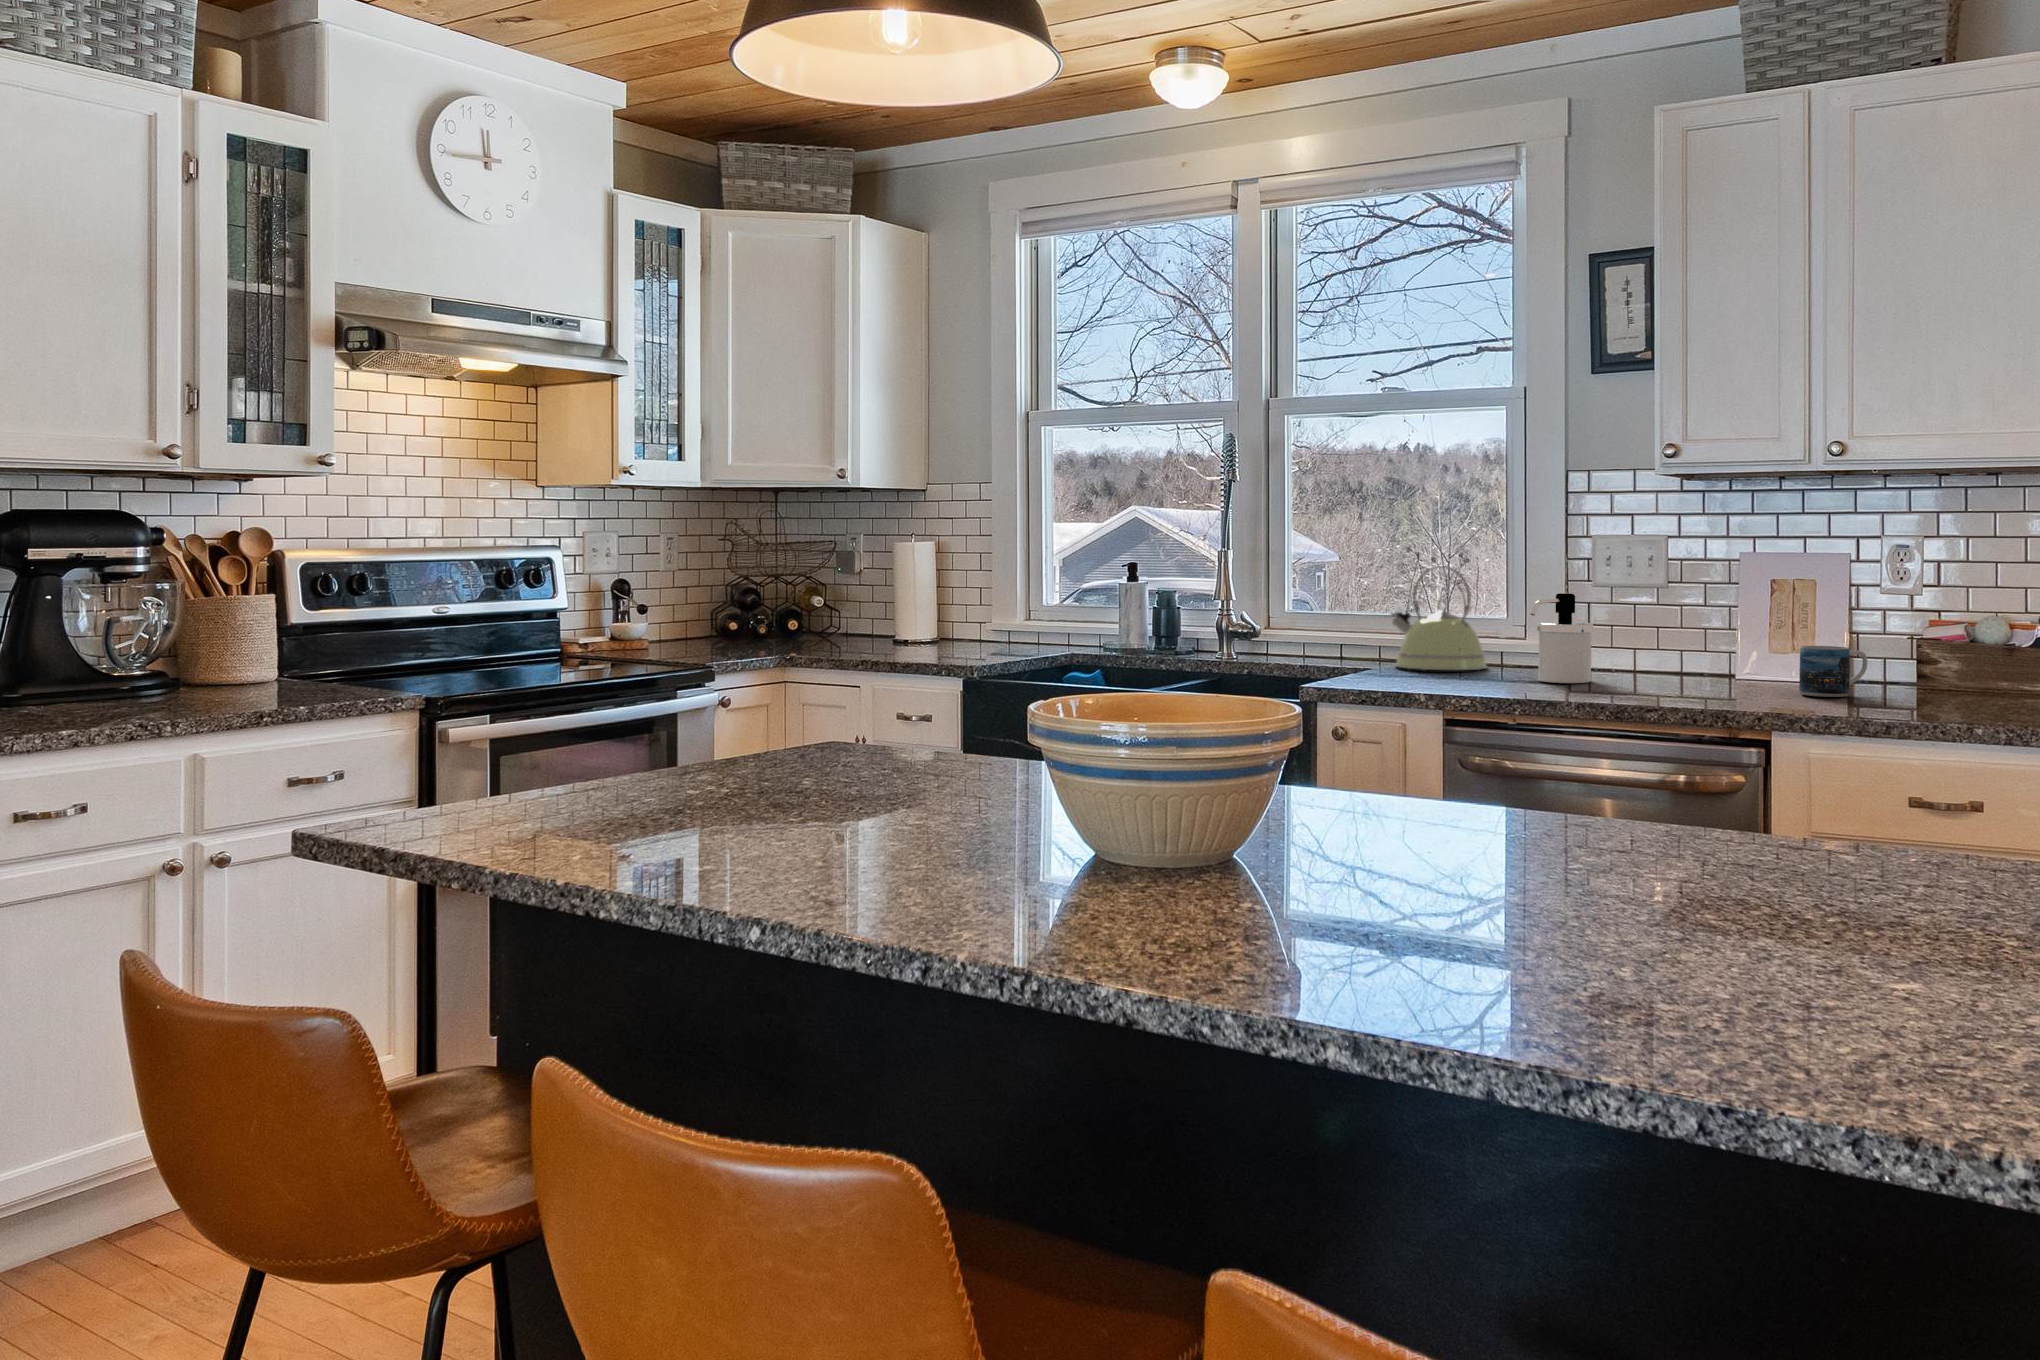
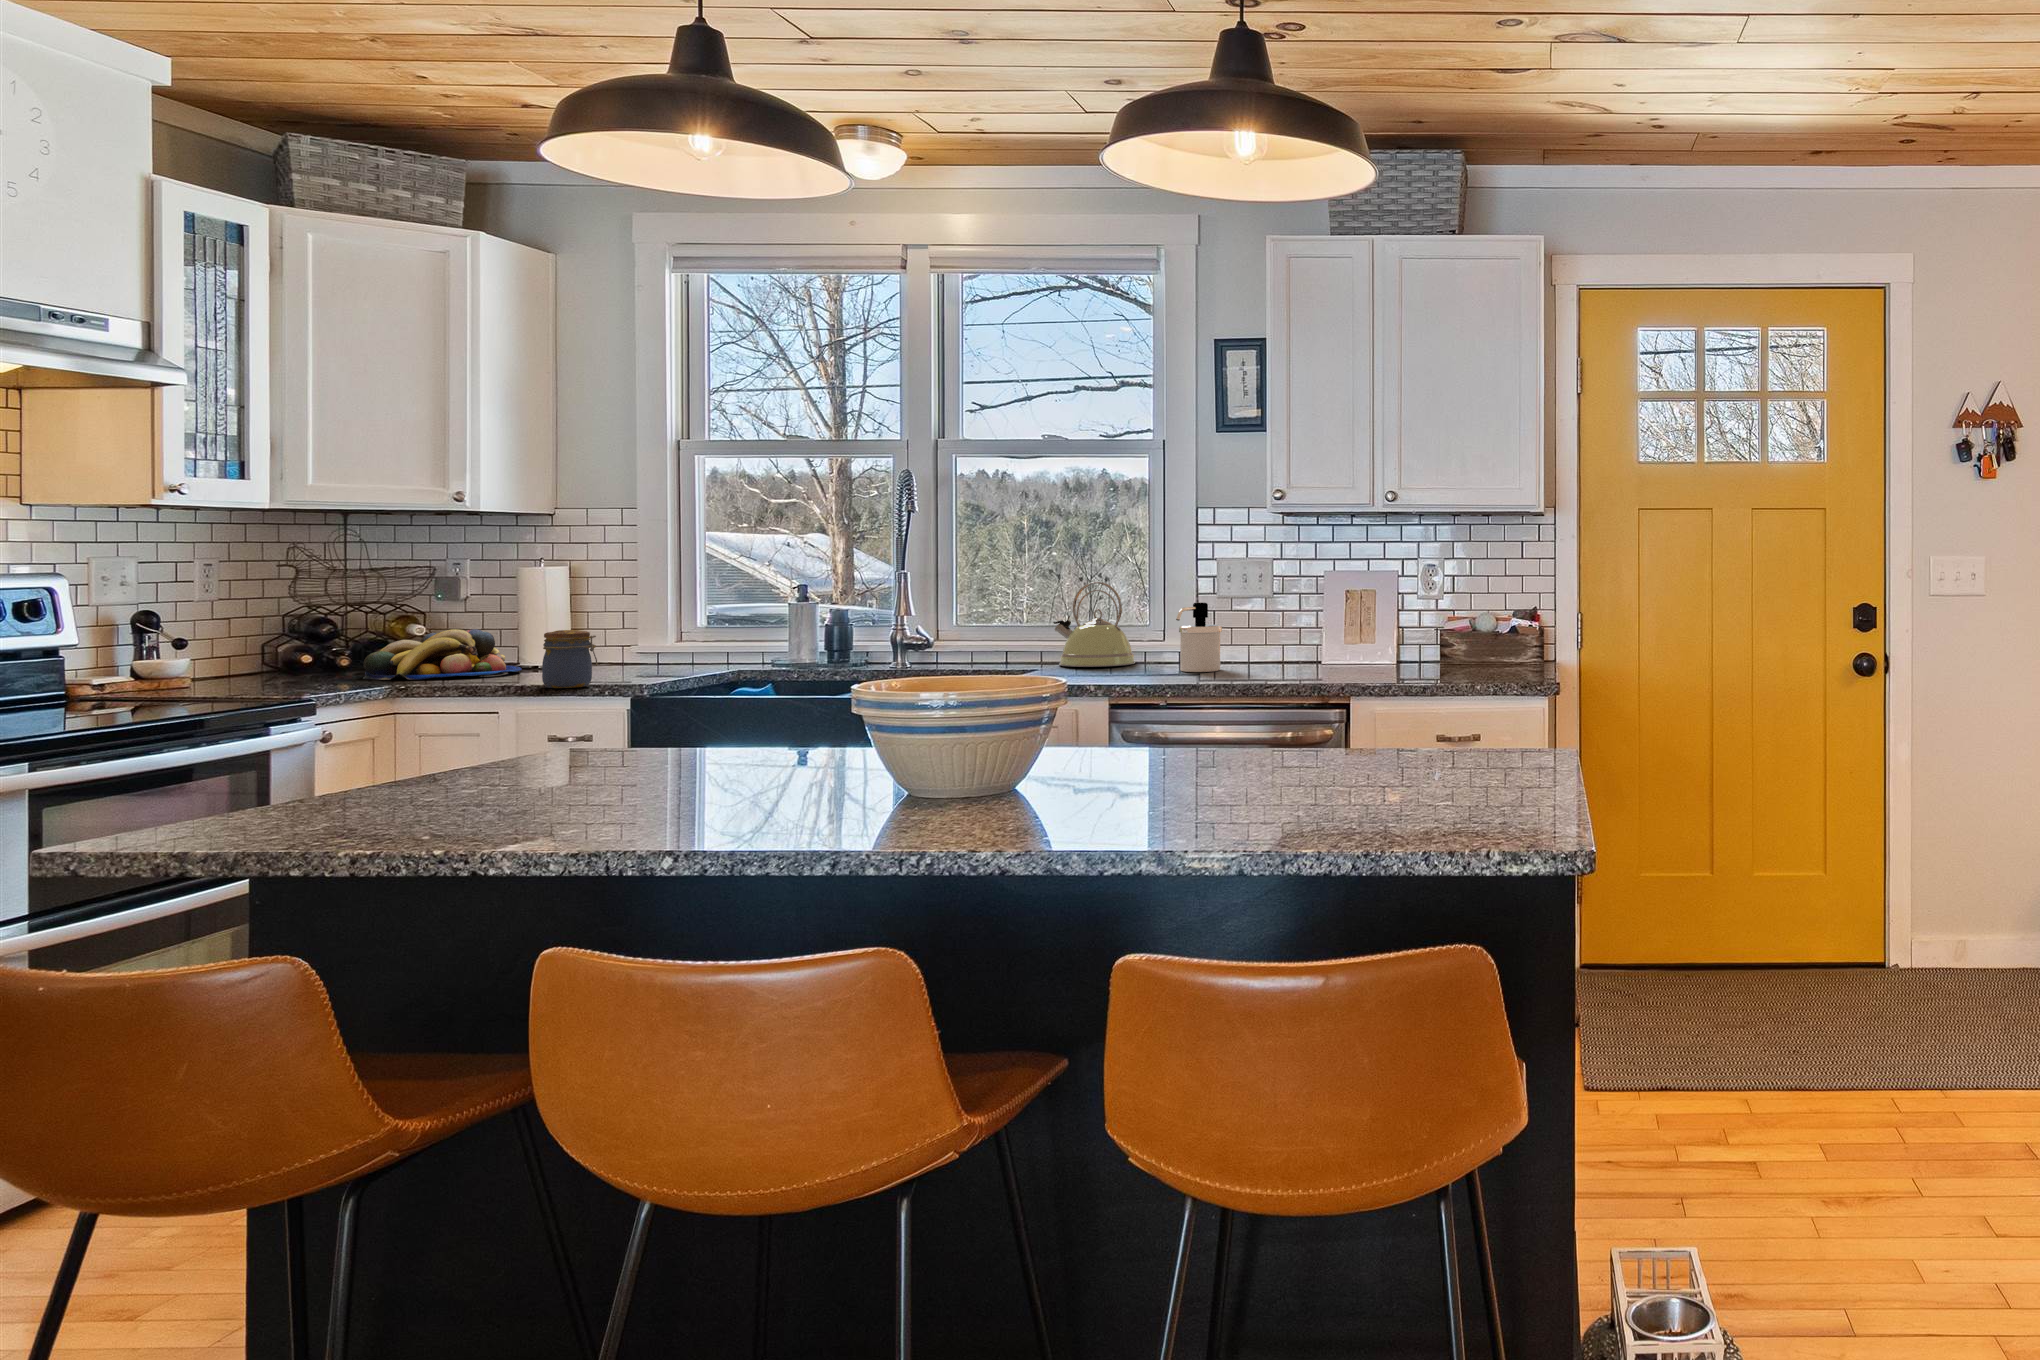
fruit bowl: none [766,605,890,651] -> present [363,629,522,680]
jar: none [894,607,940,666] -> present [542,630,597,688]
mug: present [1799,646,1867,697] -> none [1369,636,1412,672]

